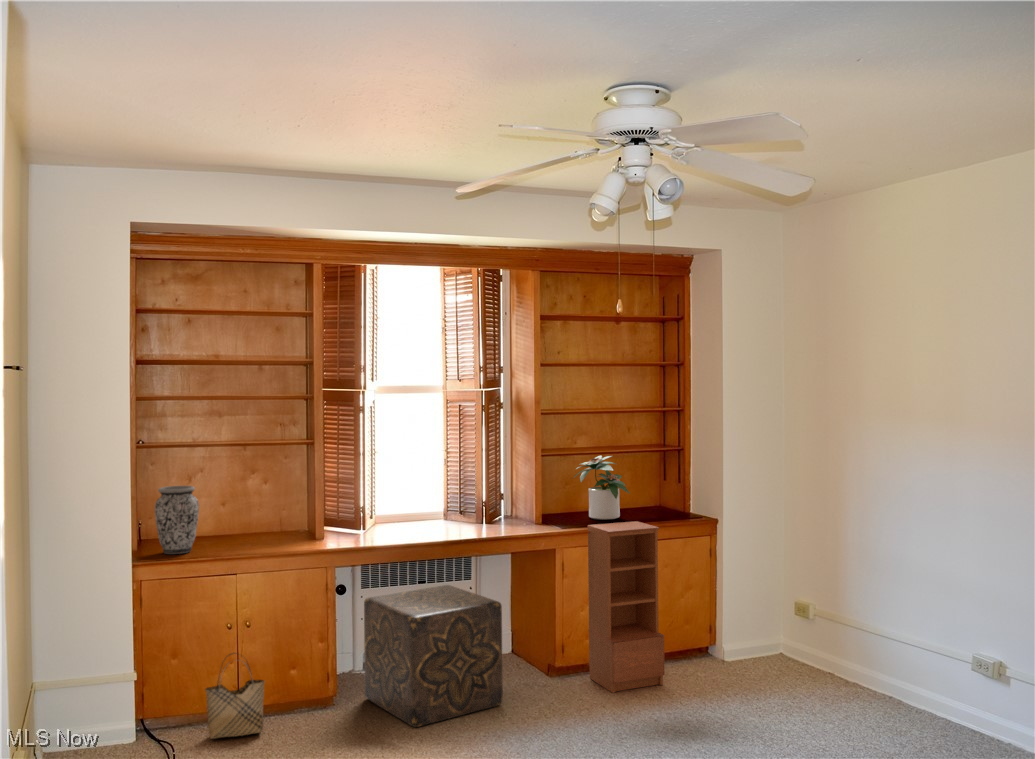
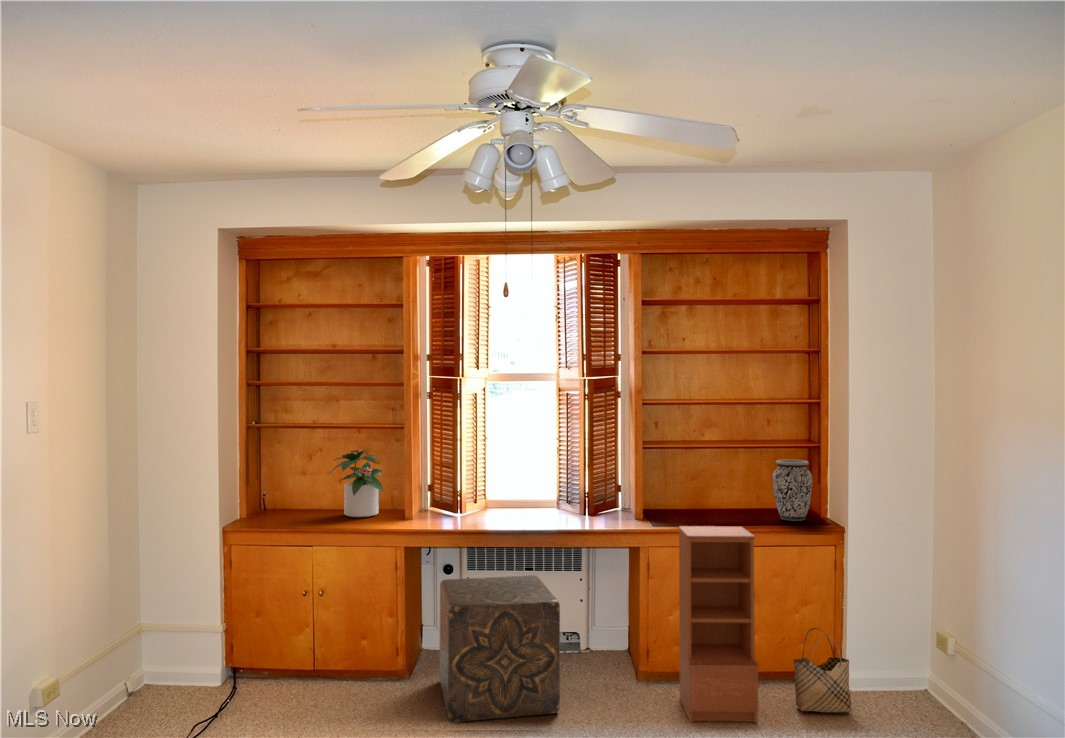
potted plant: present [574,455,630,520] -> present [330,449,384,517]
vase: present [155,486,199,554] -> present [773,460,812,521]
woven basket: present [205,653,265,739] -> present [793,628,851,713]

